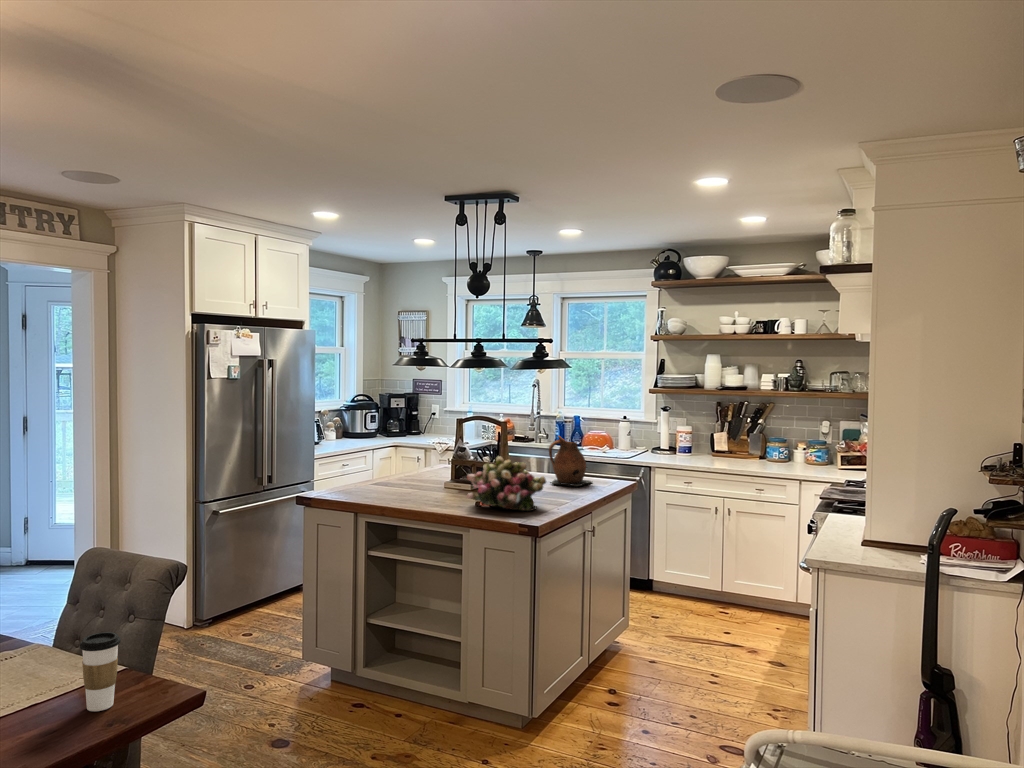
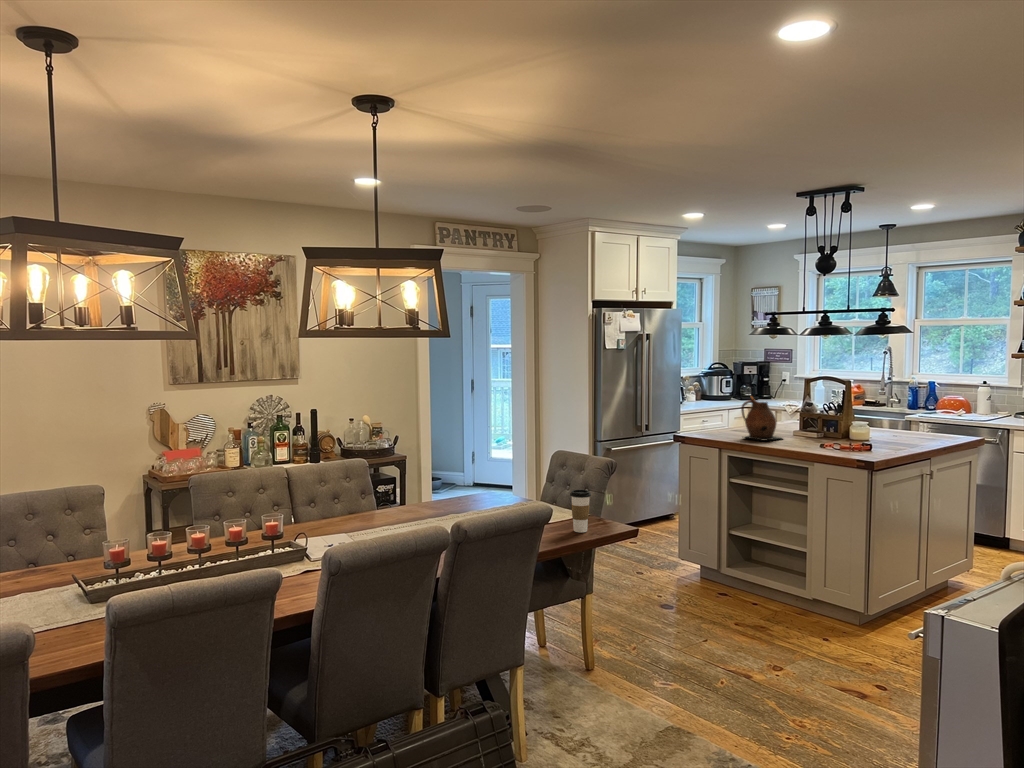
ceramic pitcher: present [549,436,592,486] -> present [741,396,782,441]
flower arrangement: present [467,457,546,511] -> none [812,408,885,452]

